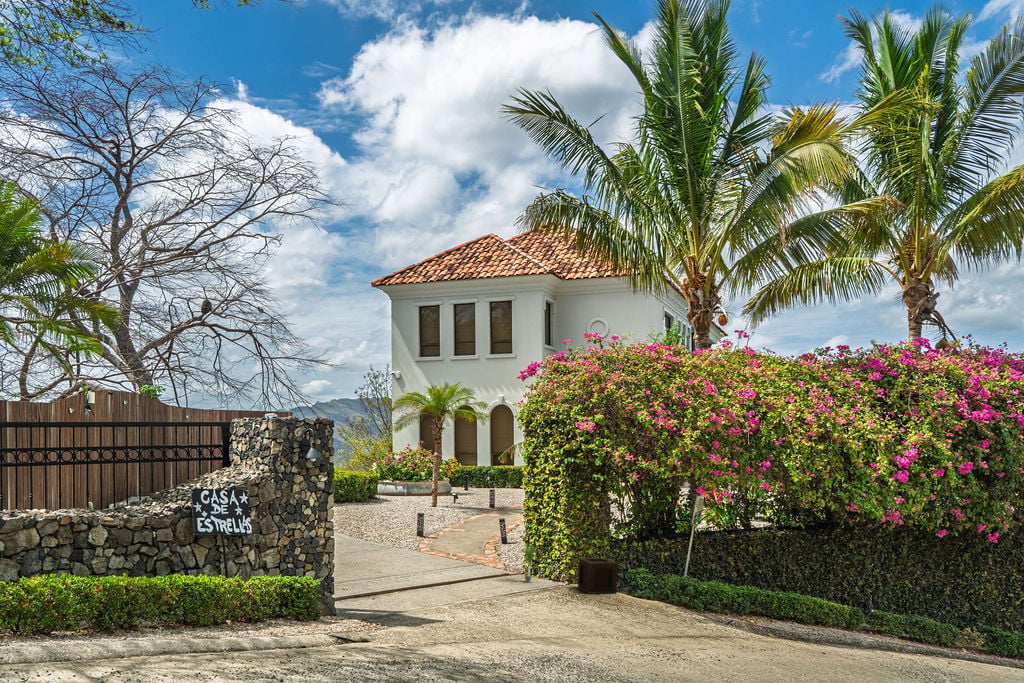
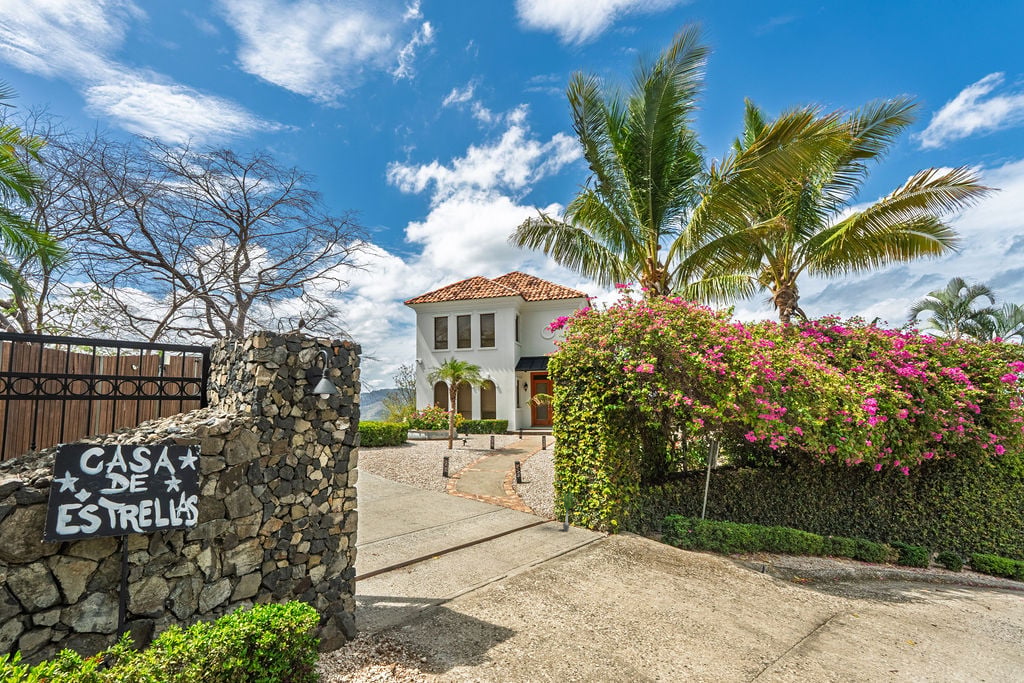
wooden crate: present [578,558,618,594] -> none [618,505,663,546]

